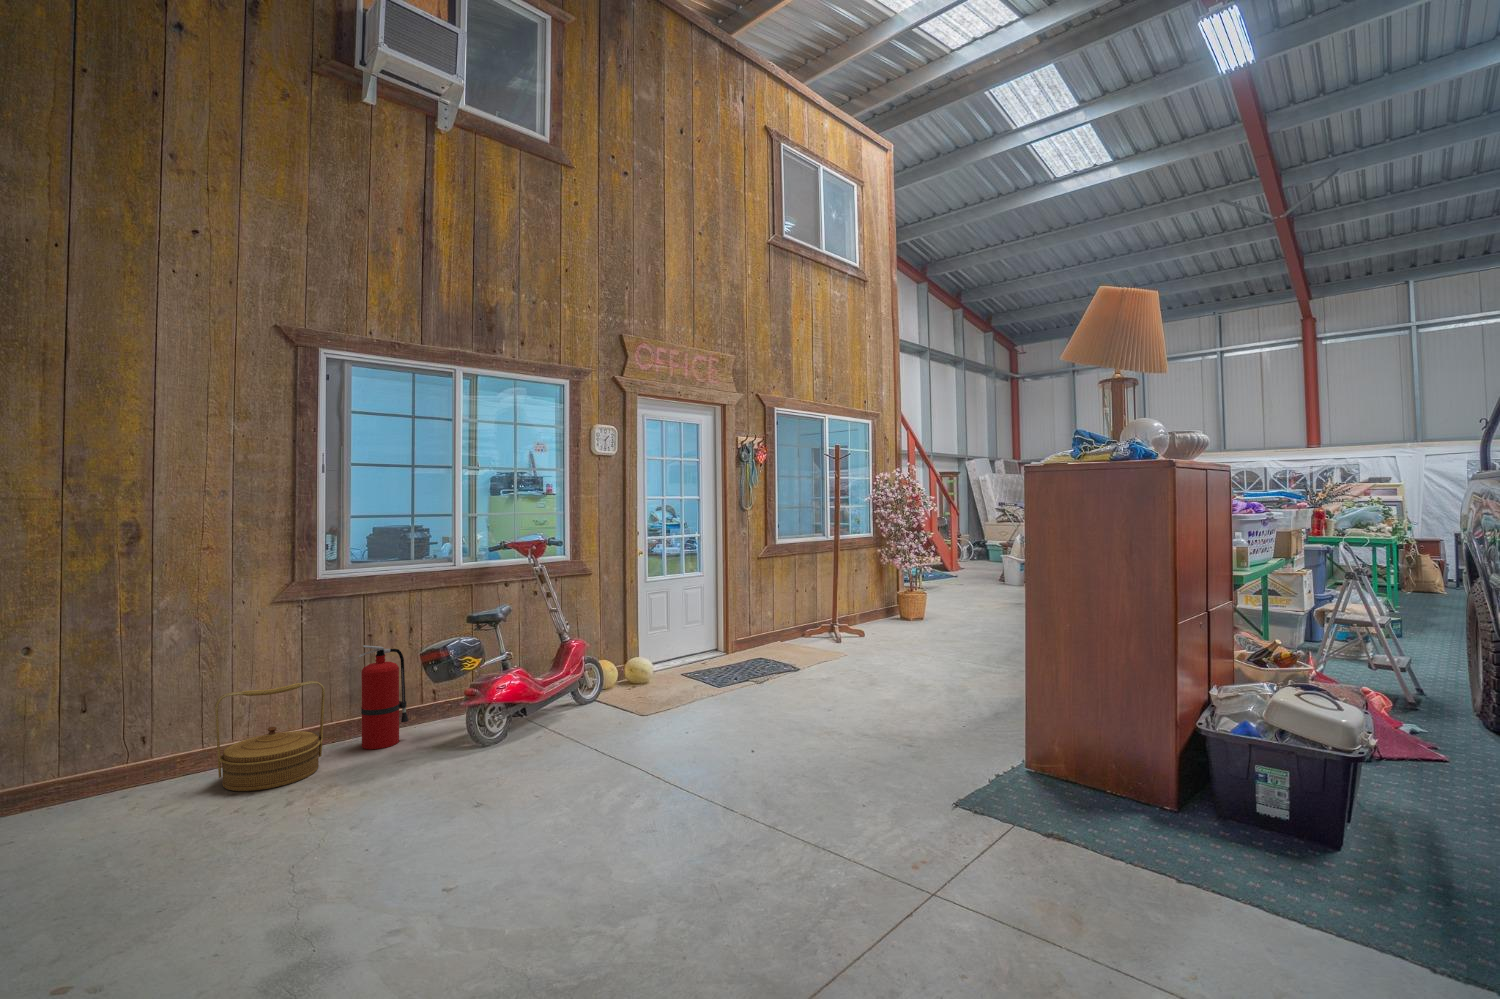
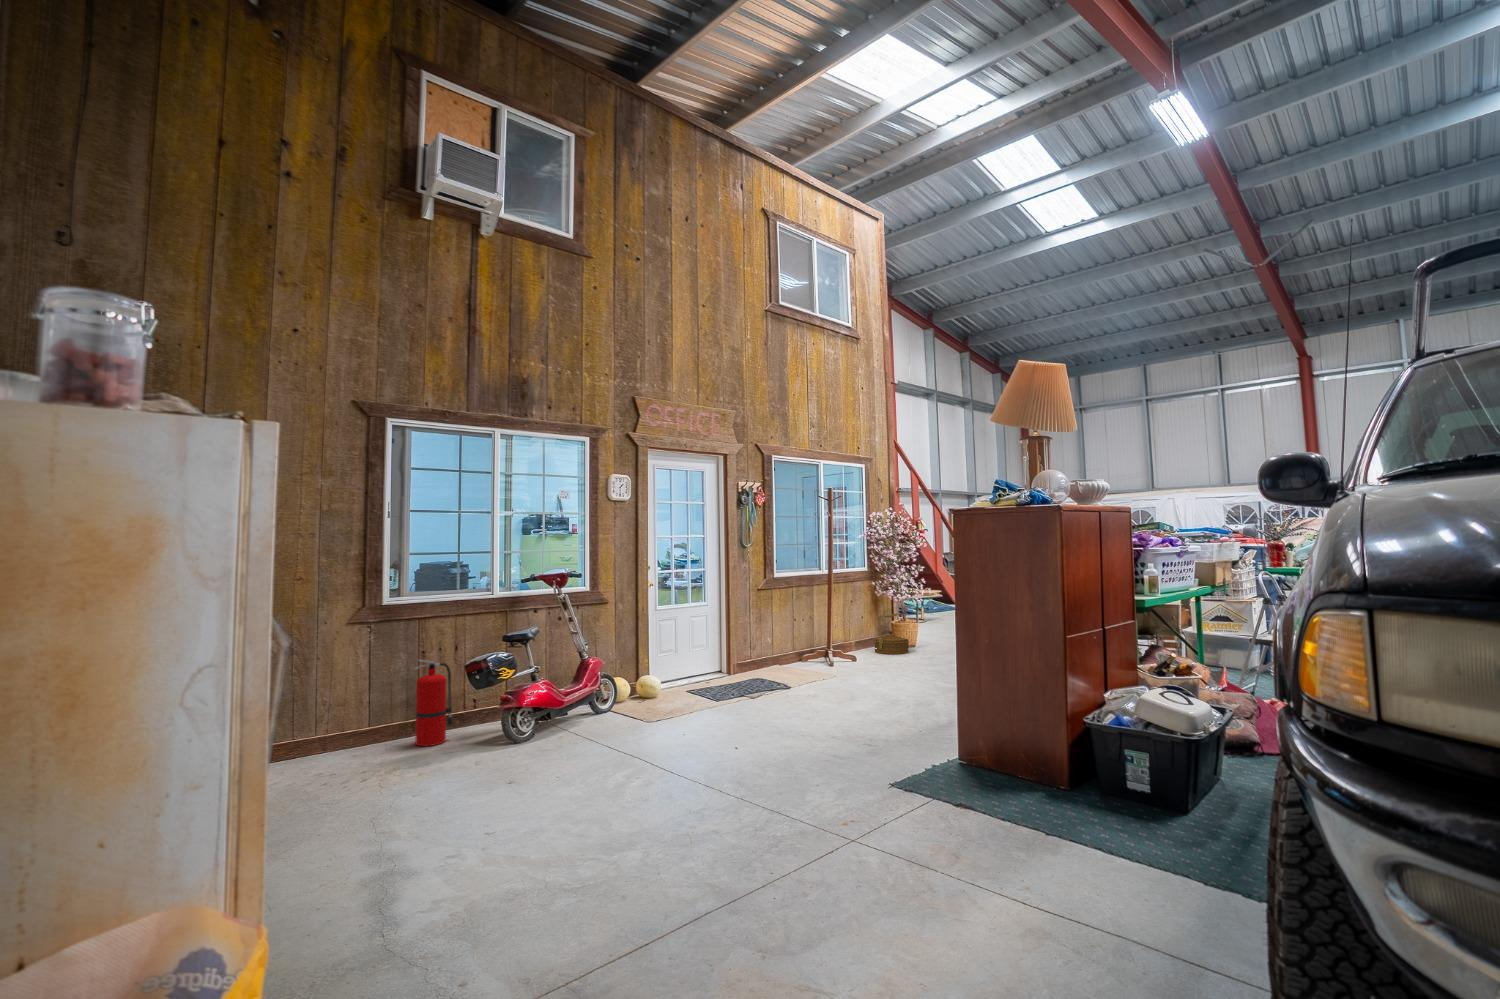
woven basket: present [215,681,325,791] -> present [874,613,909,654]

